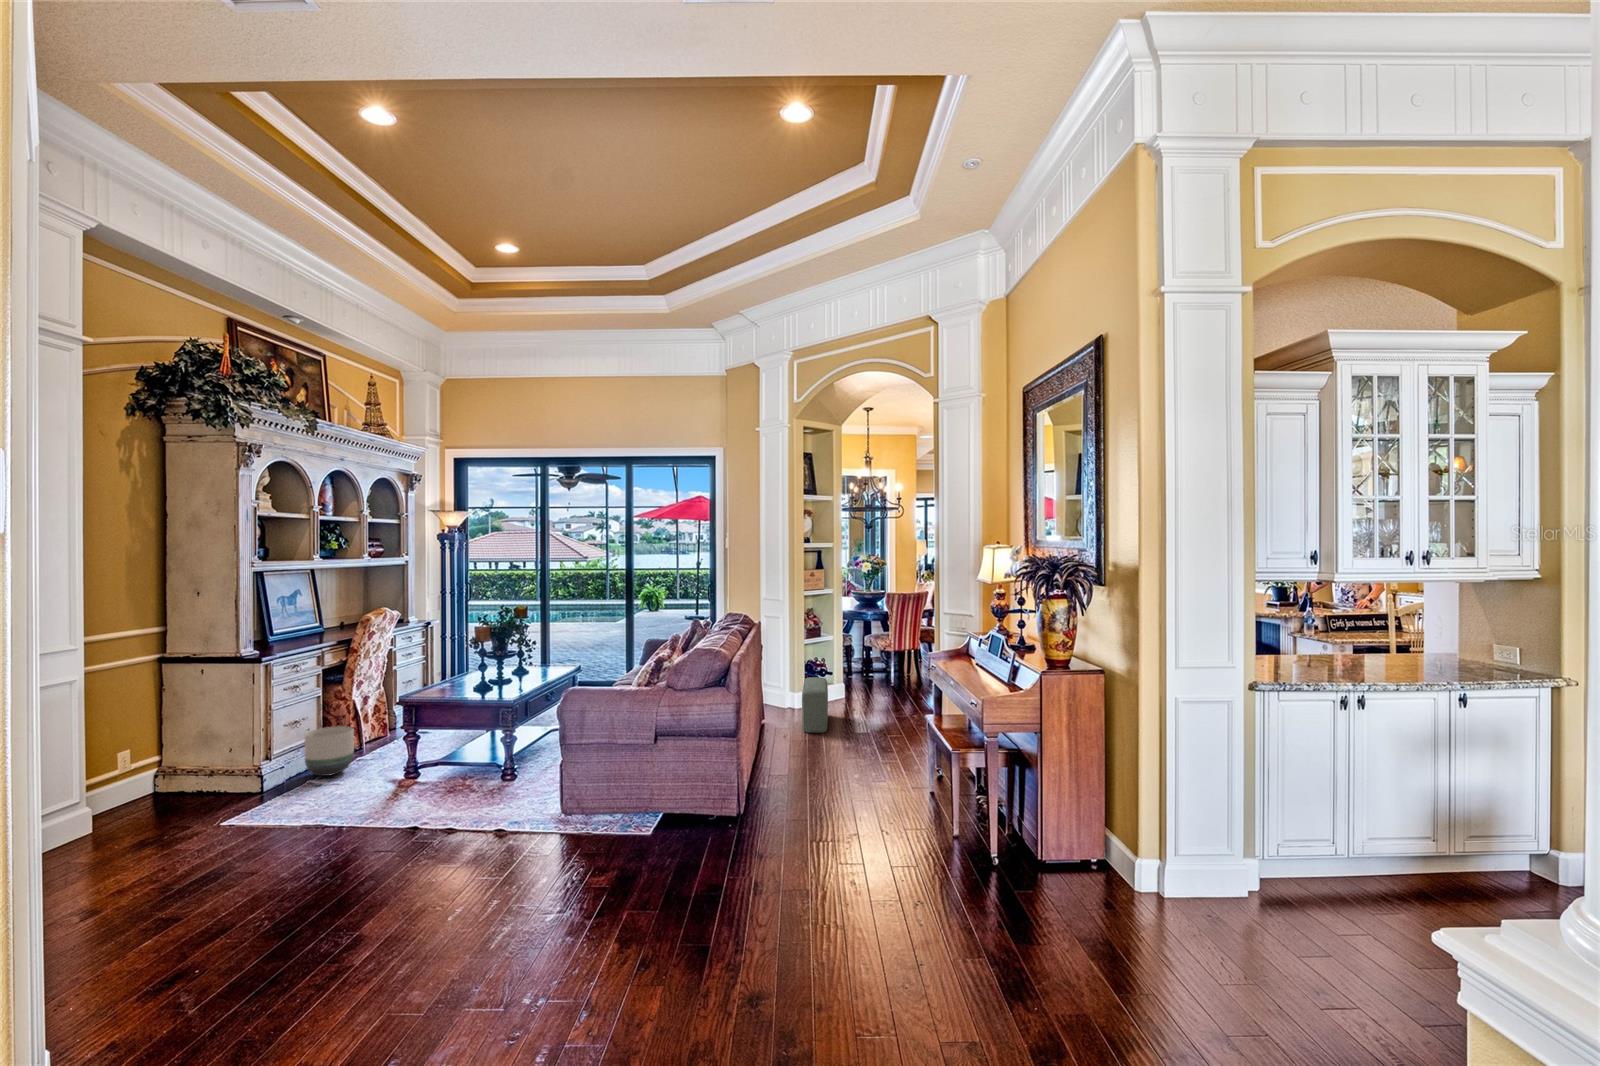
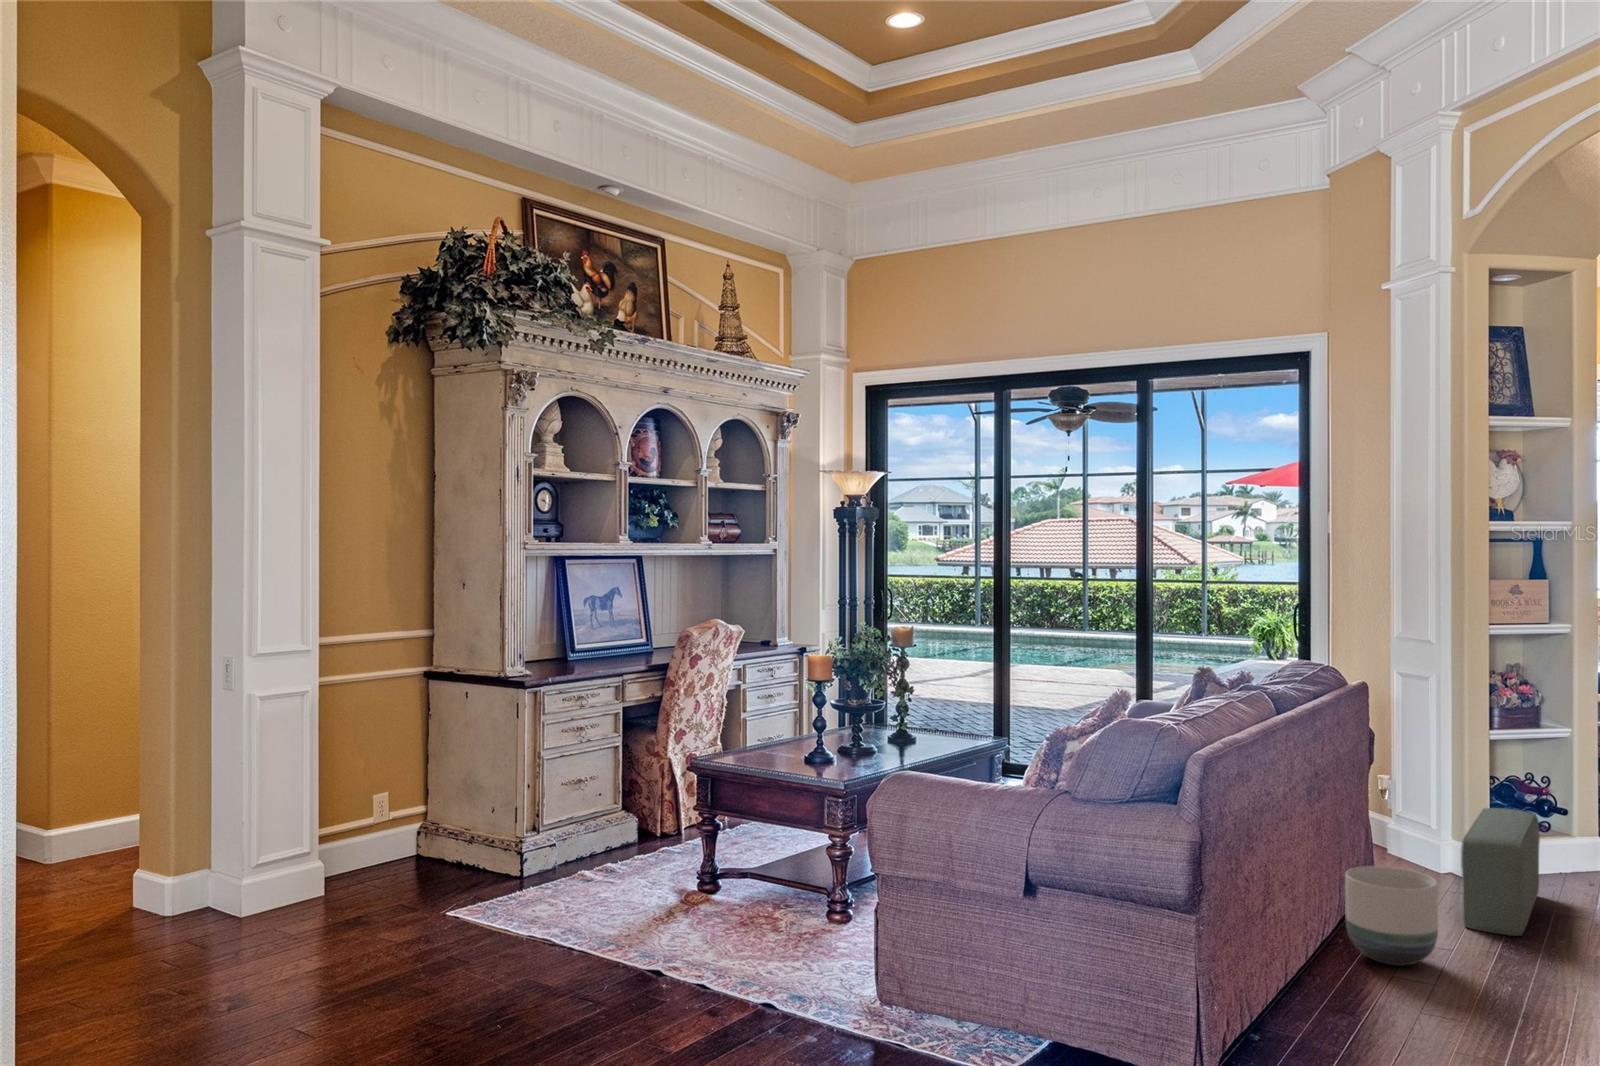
planter: present [305,726,354,776] -> present [1345,866,1438,966]

